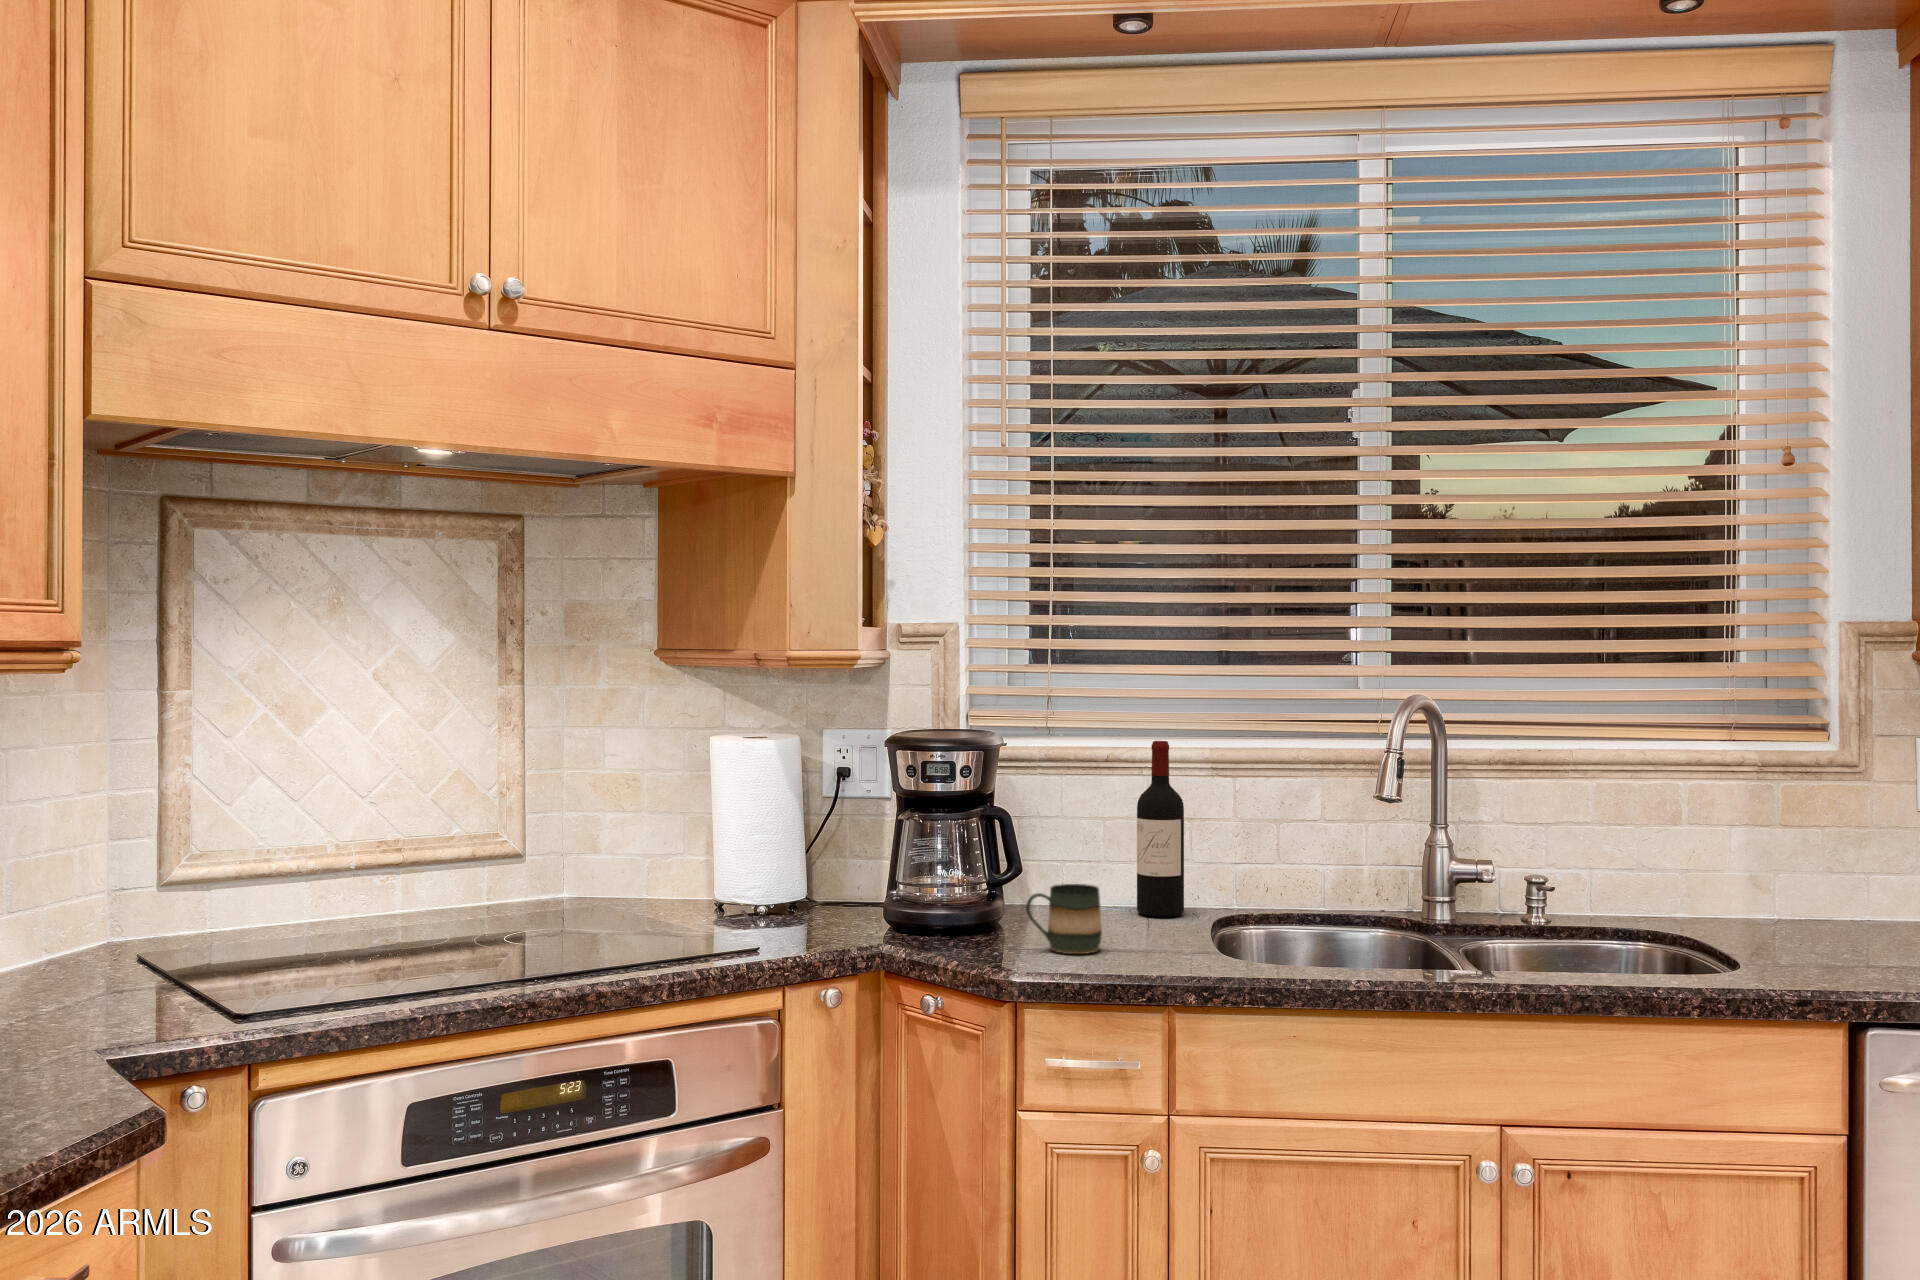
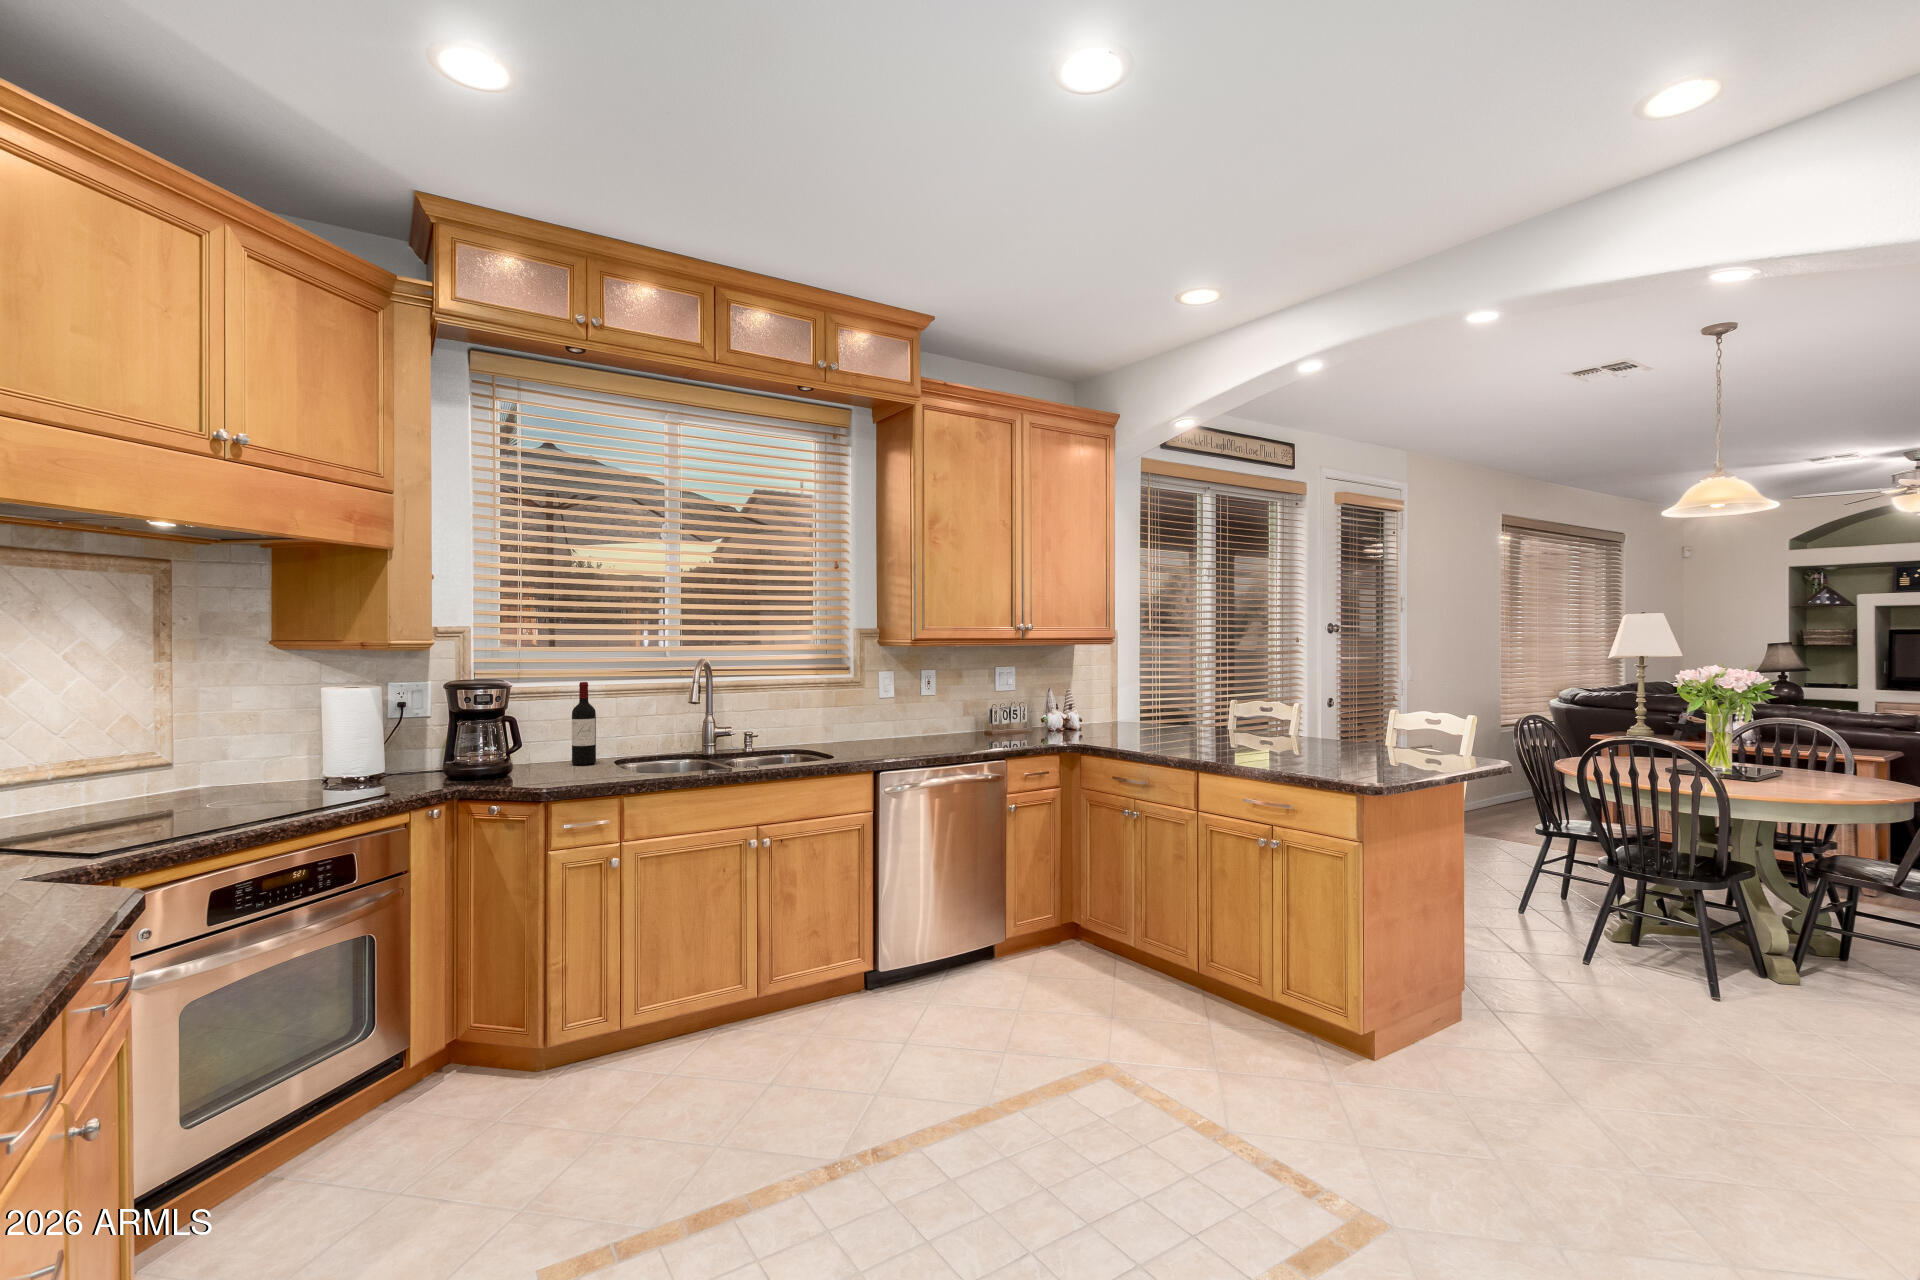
mug: present [1026,884,1102,954] -> none [538,749,575,781]

